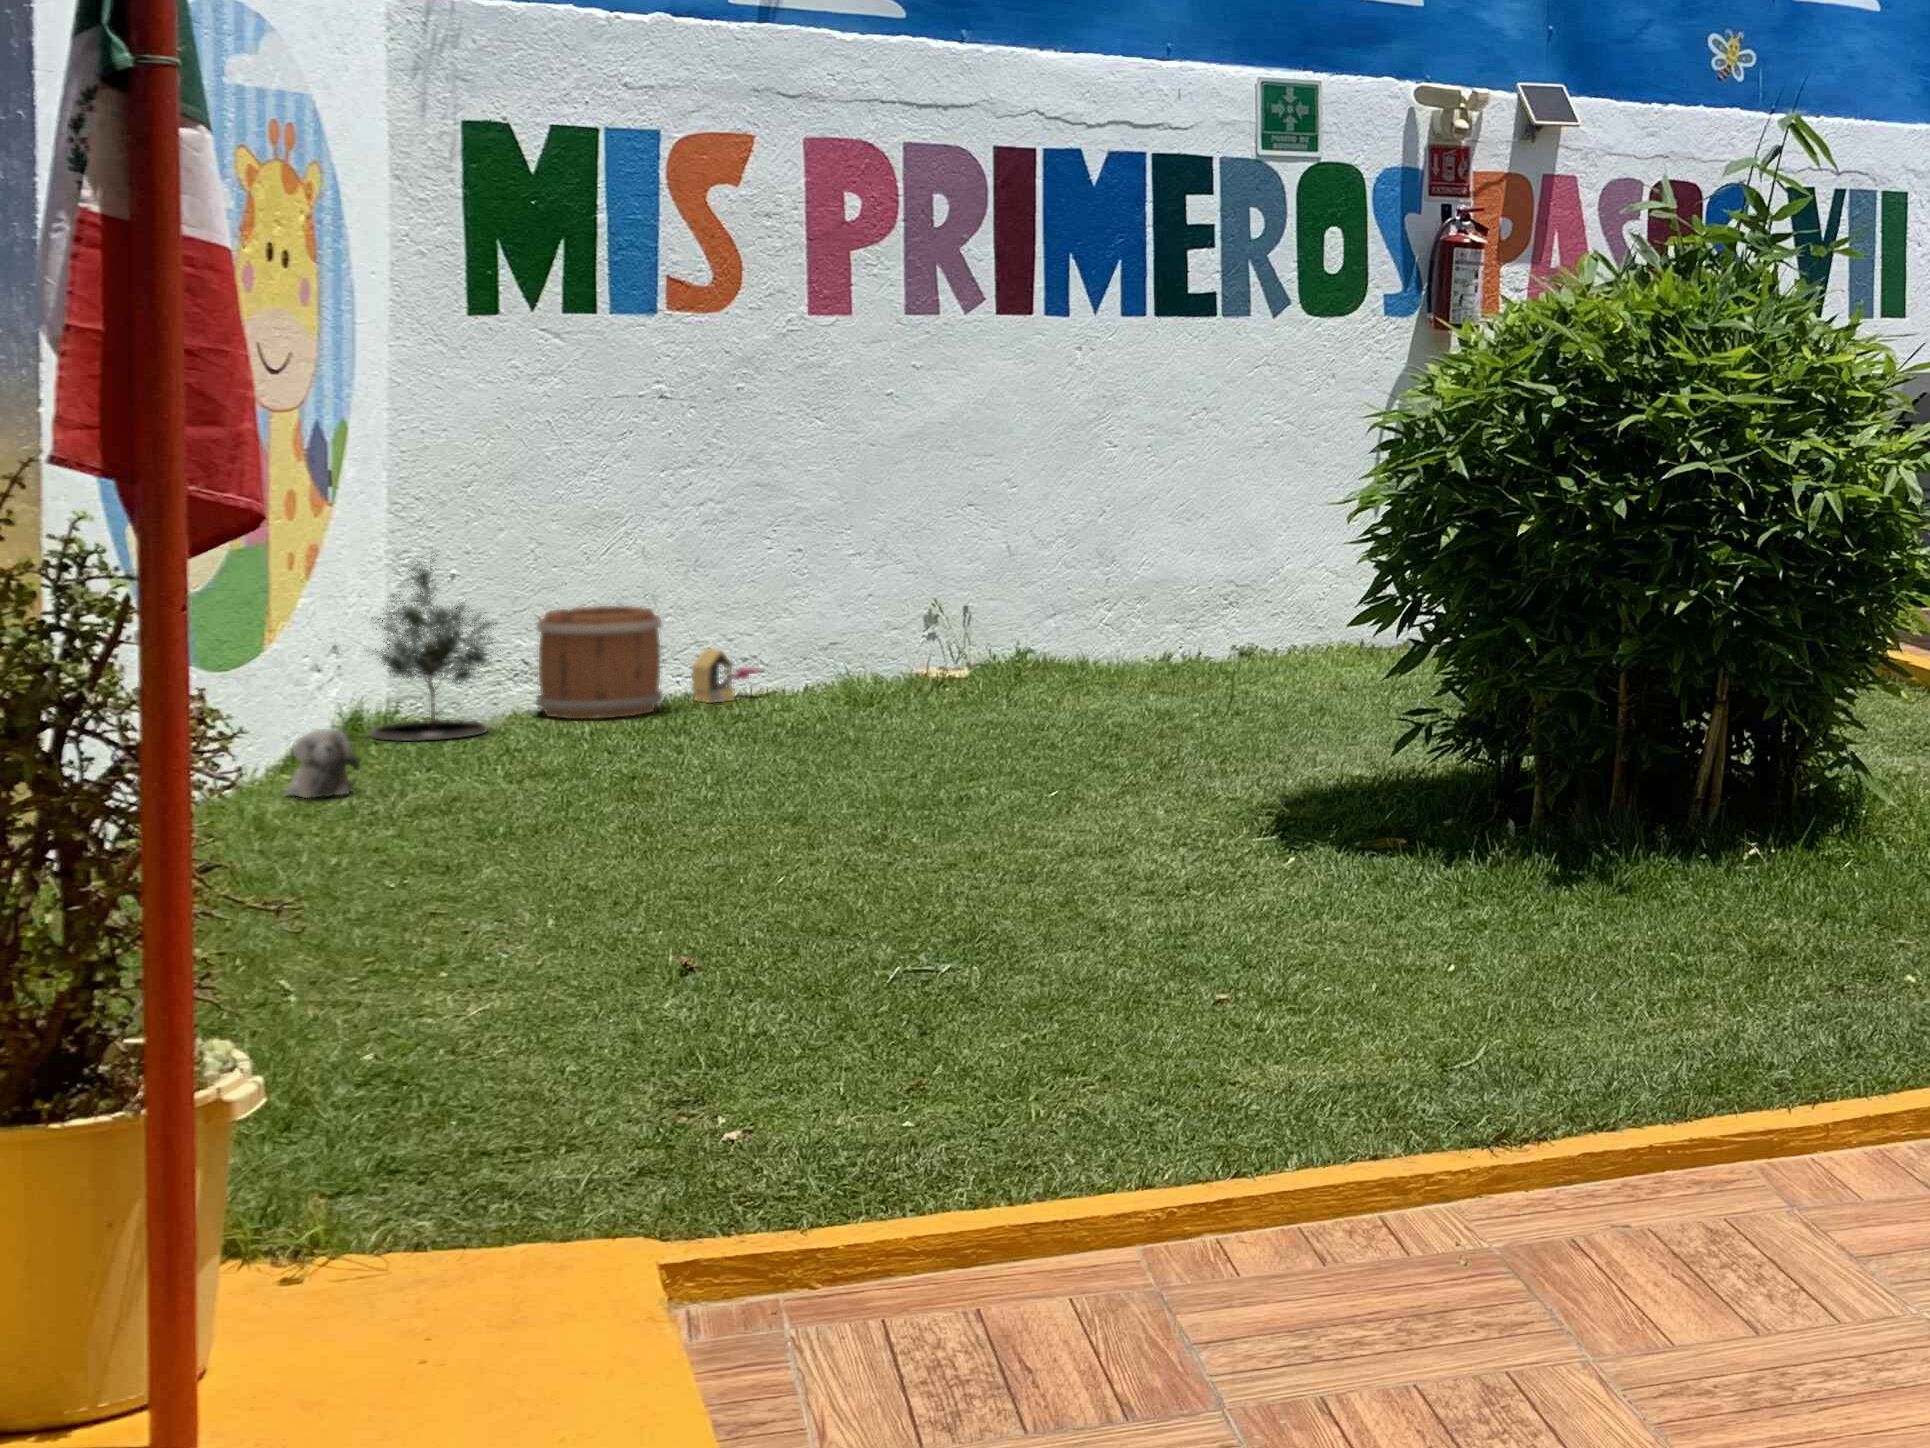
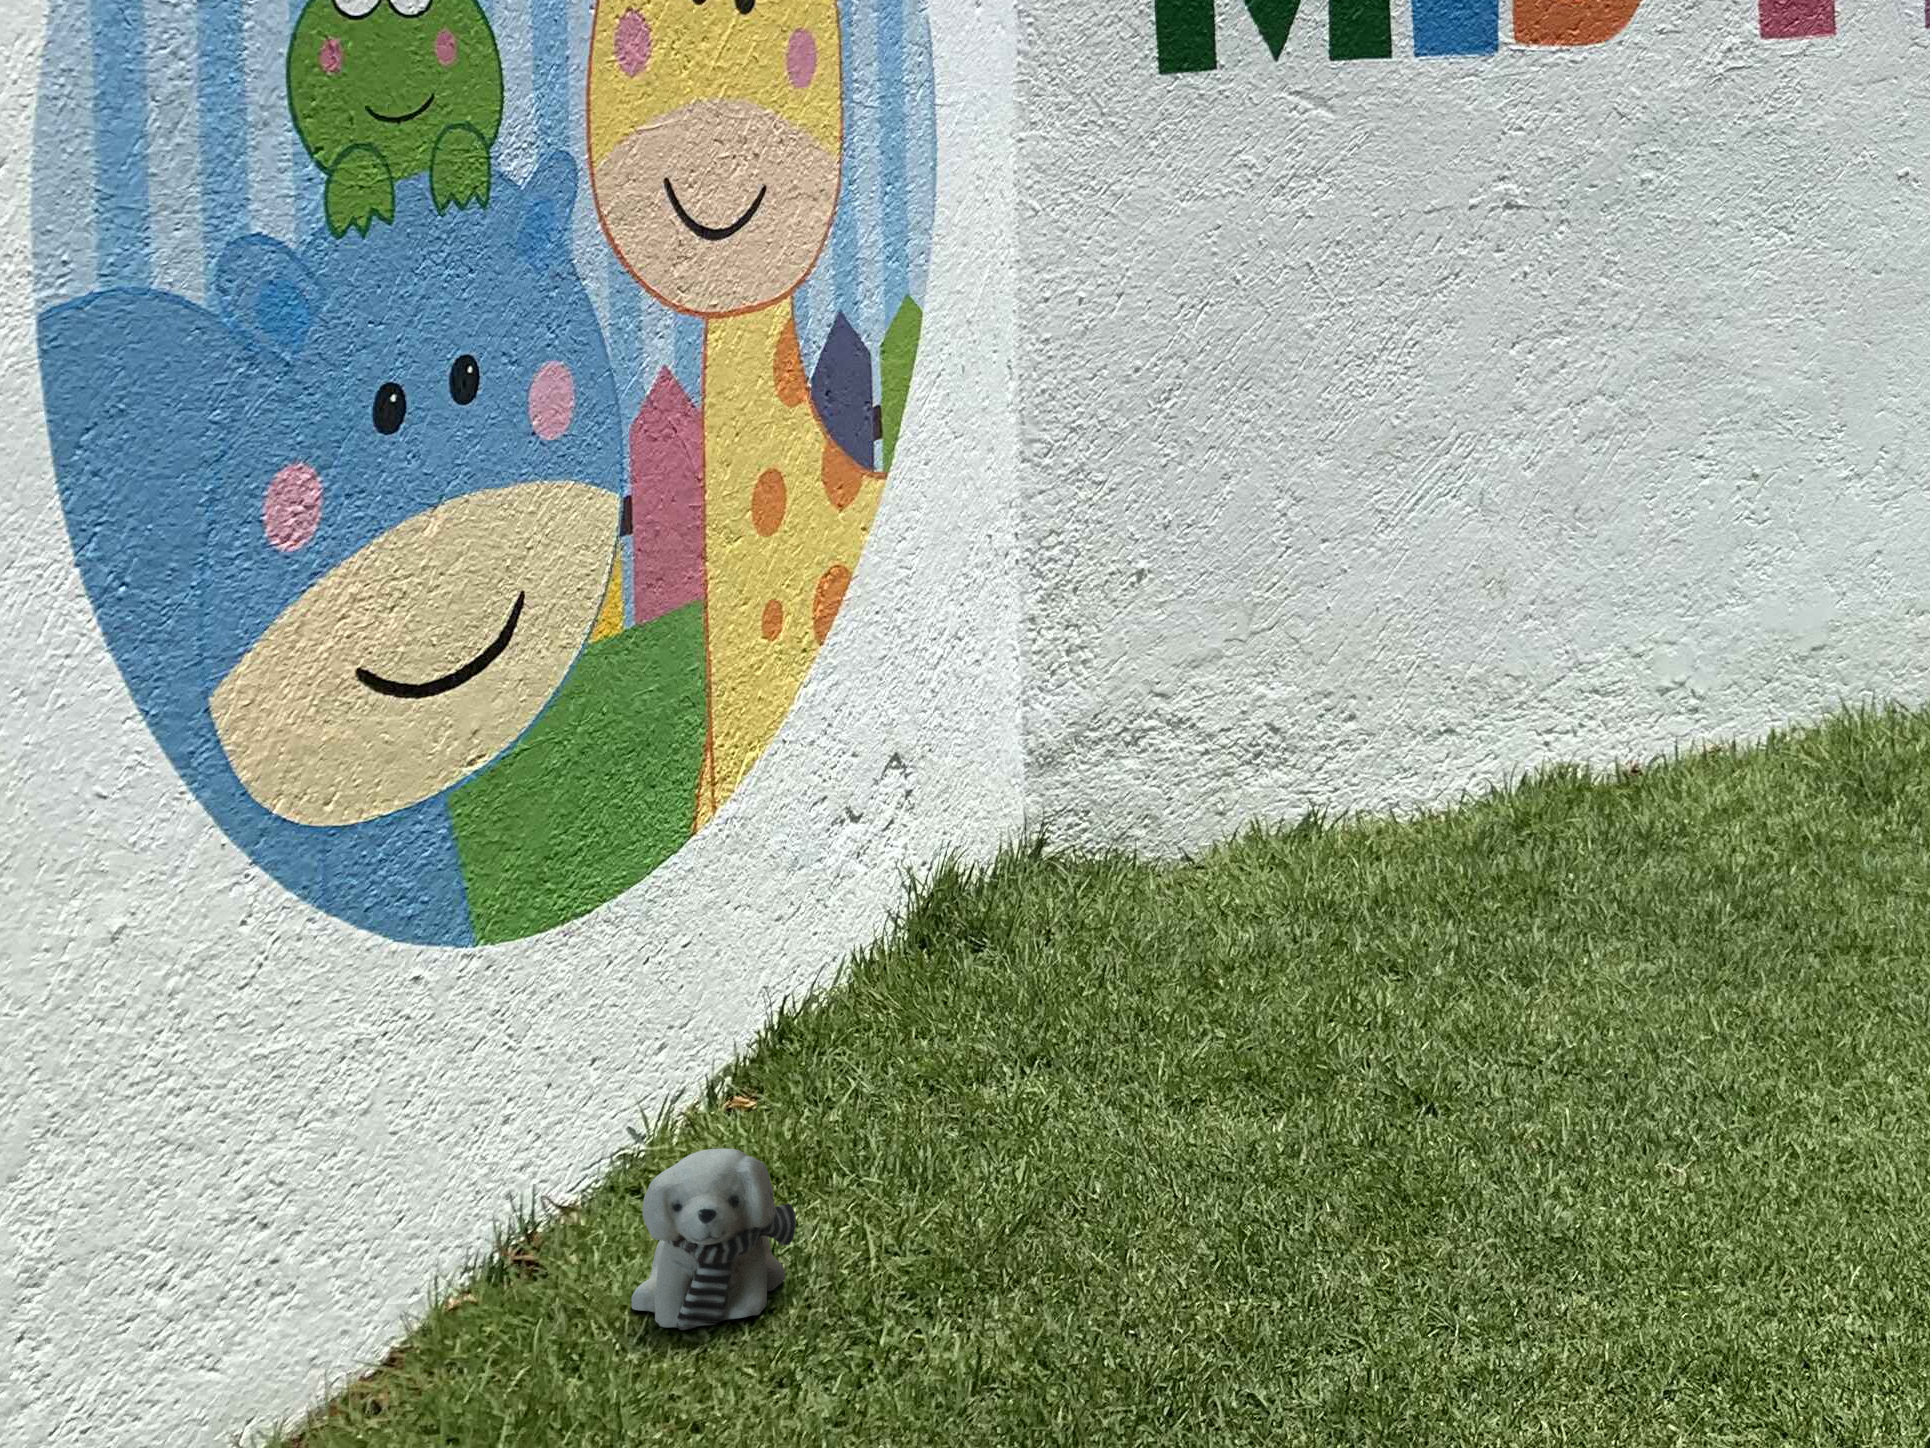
potted tree: present [366,555,504,741] -> none [933,567,1203,979]
bucket: present [536,606,663,719] -> none [1274,625,1507,881]
toy house: present [692,648,759,703] -> none [1562,695,1693,814]

